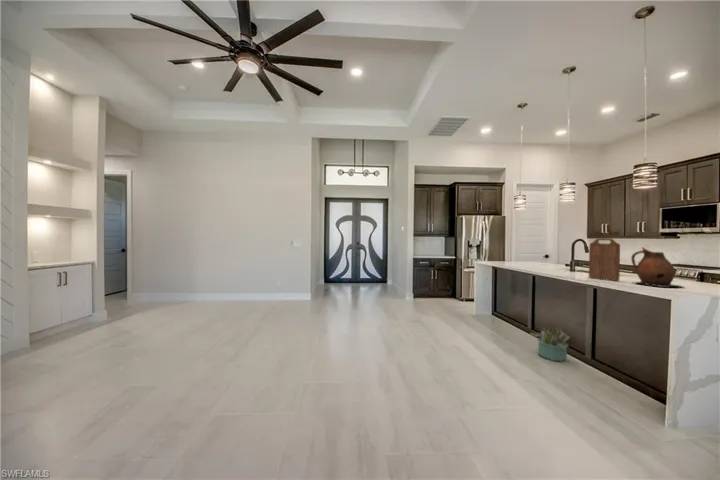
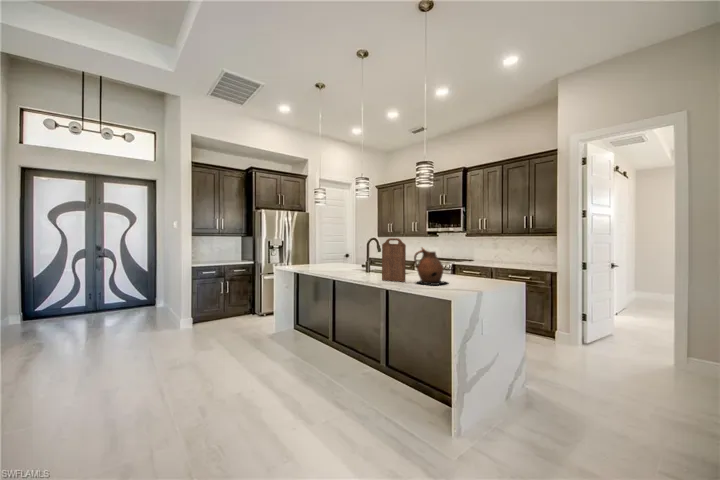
decorative plant: present [530,328,570,361] -> none [330,336,368,374]

